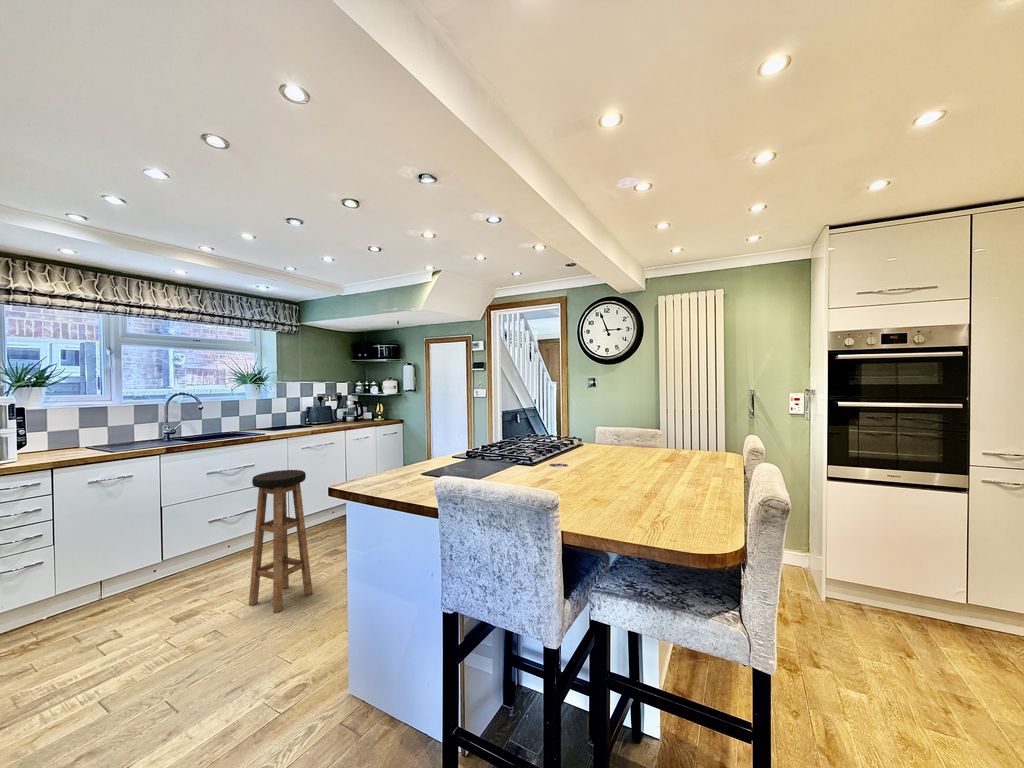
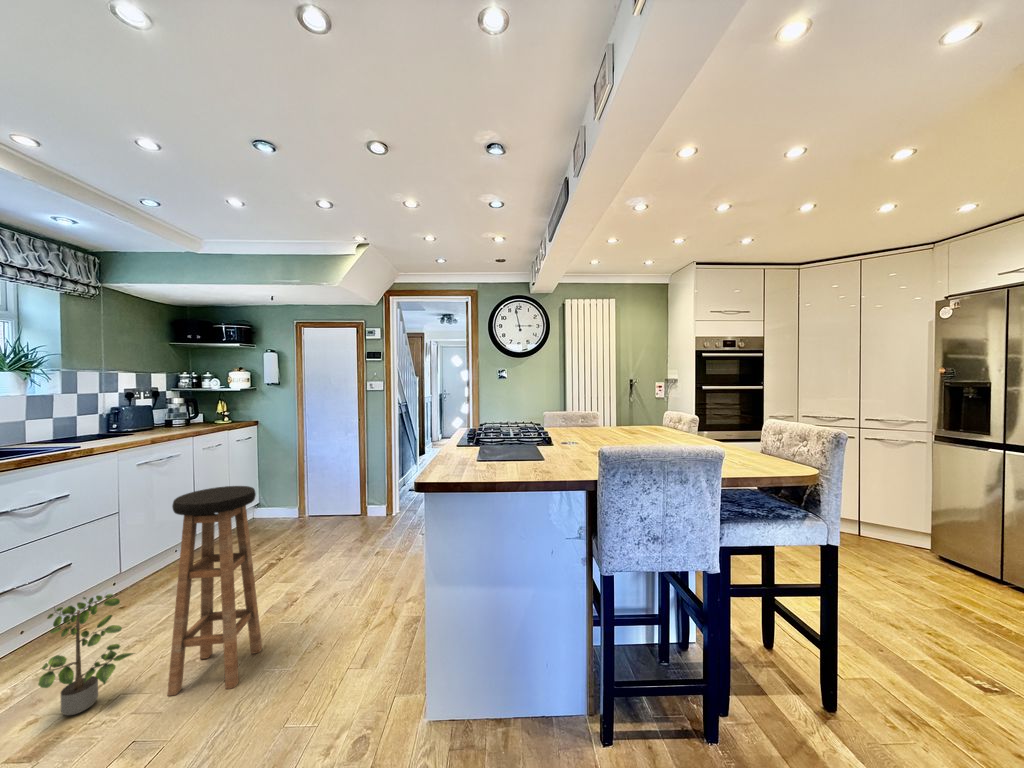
potted plant: none [194,527,242,599] -> present [38,594,134,715]

